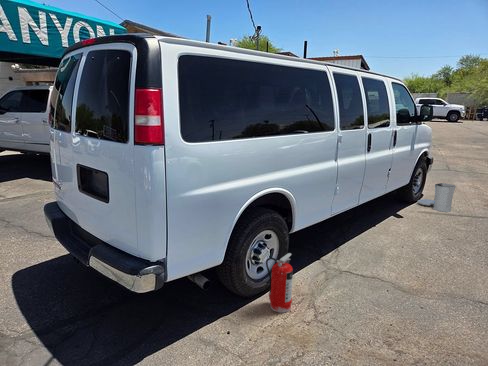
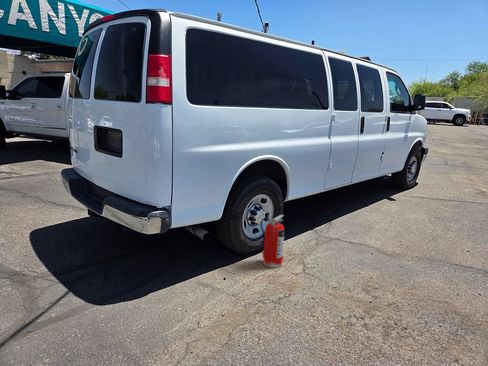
trash can: present [418,183,456,212] -> none [411,171,448,199]

